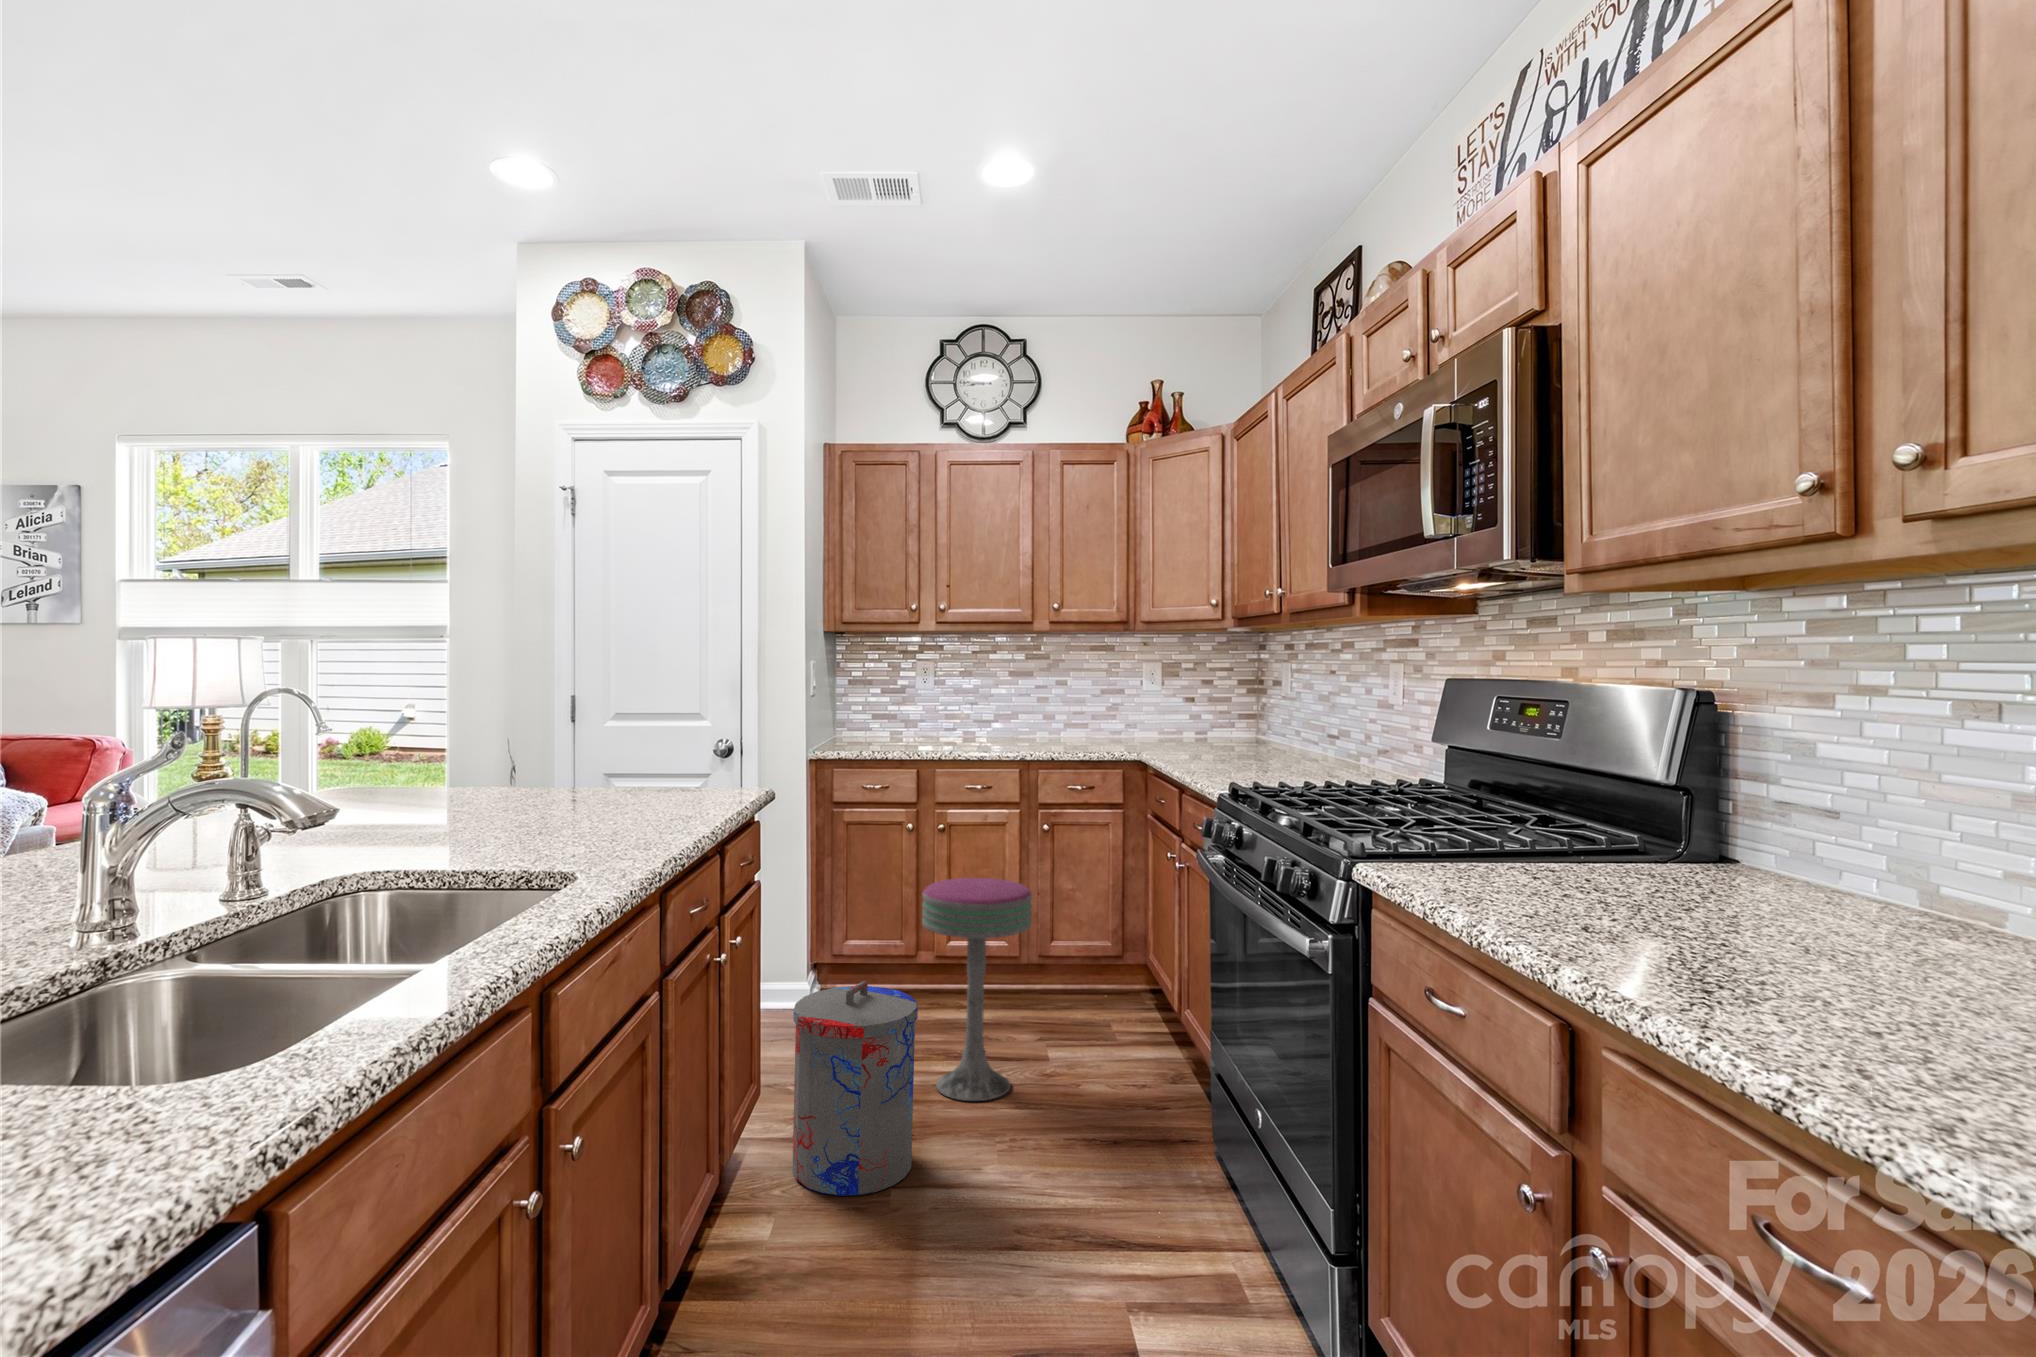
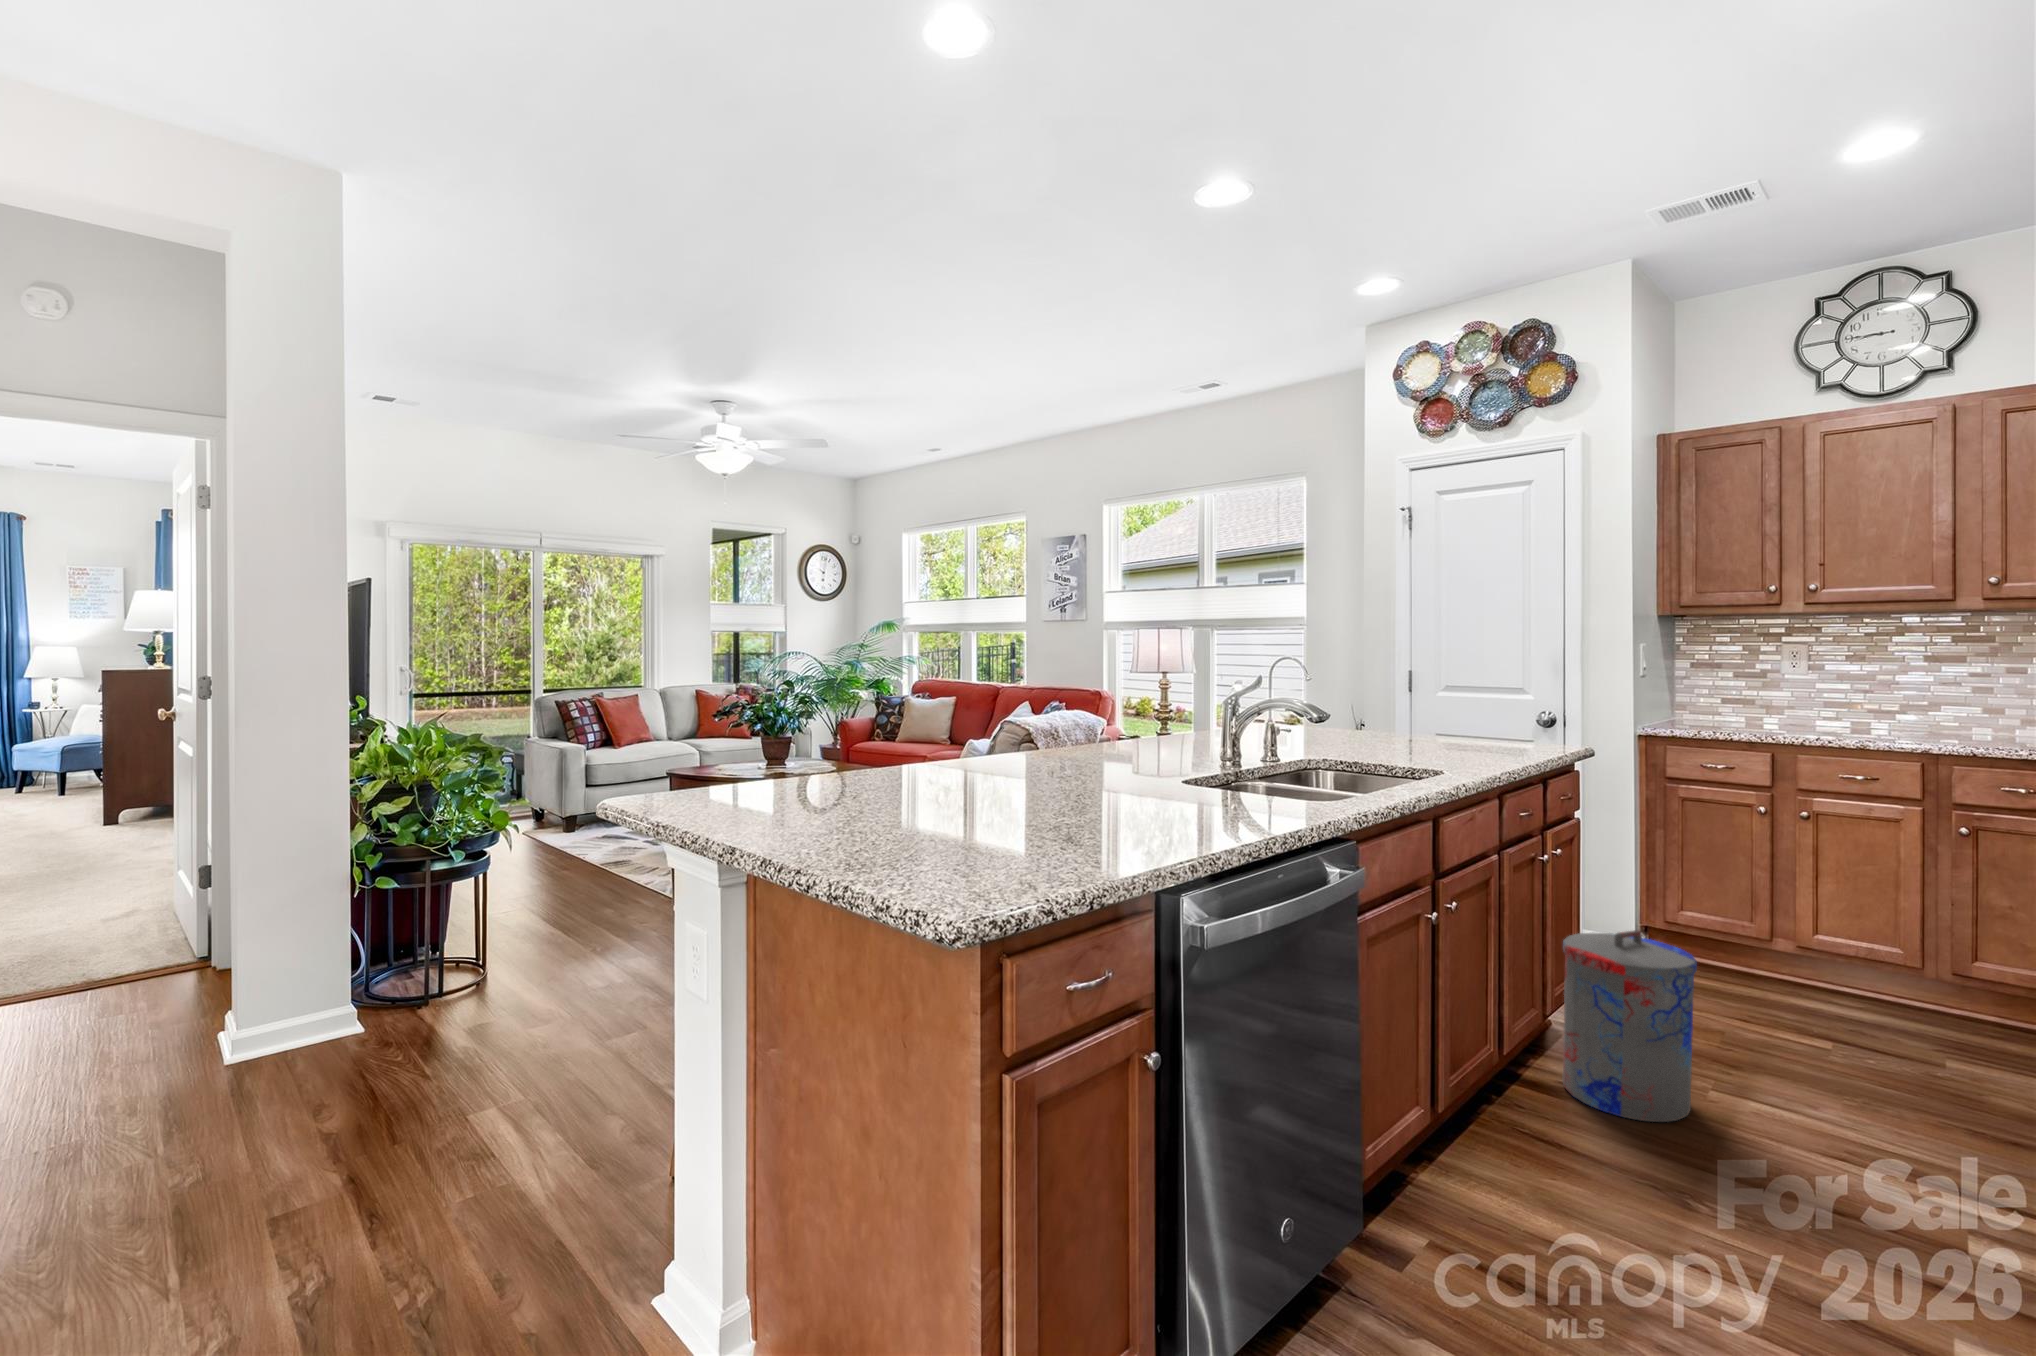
bar stool: present [922,878,1032,1101] -> none [1732,861,1881,1096]

